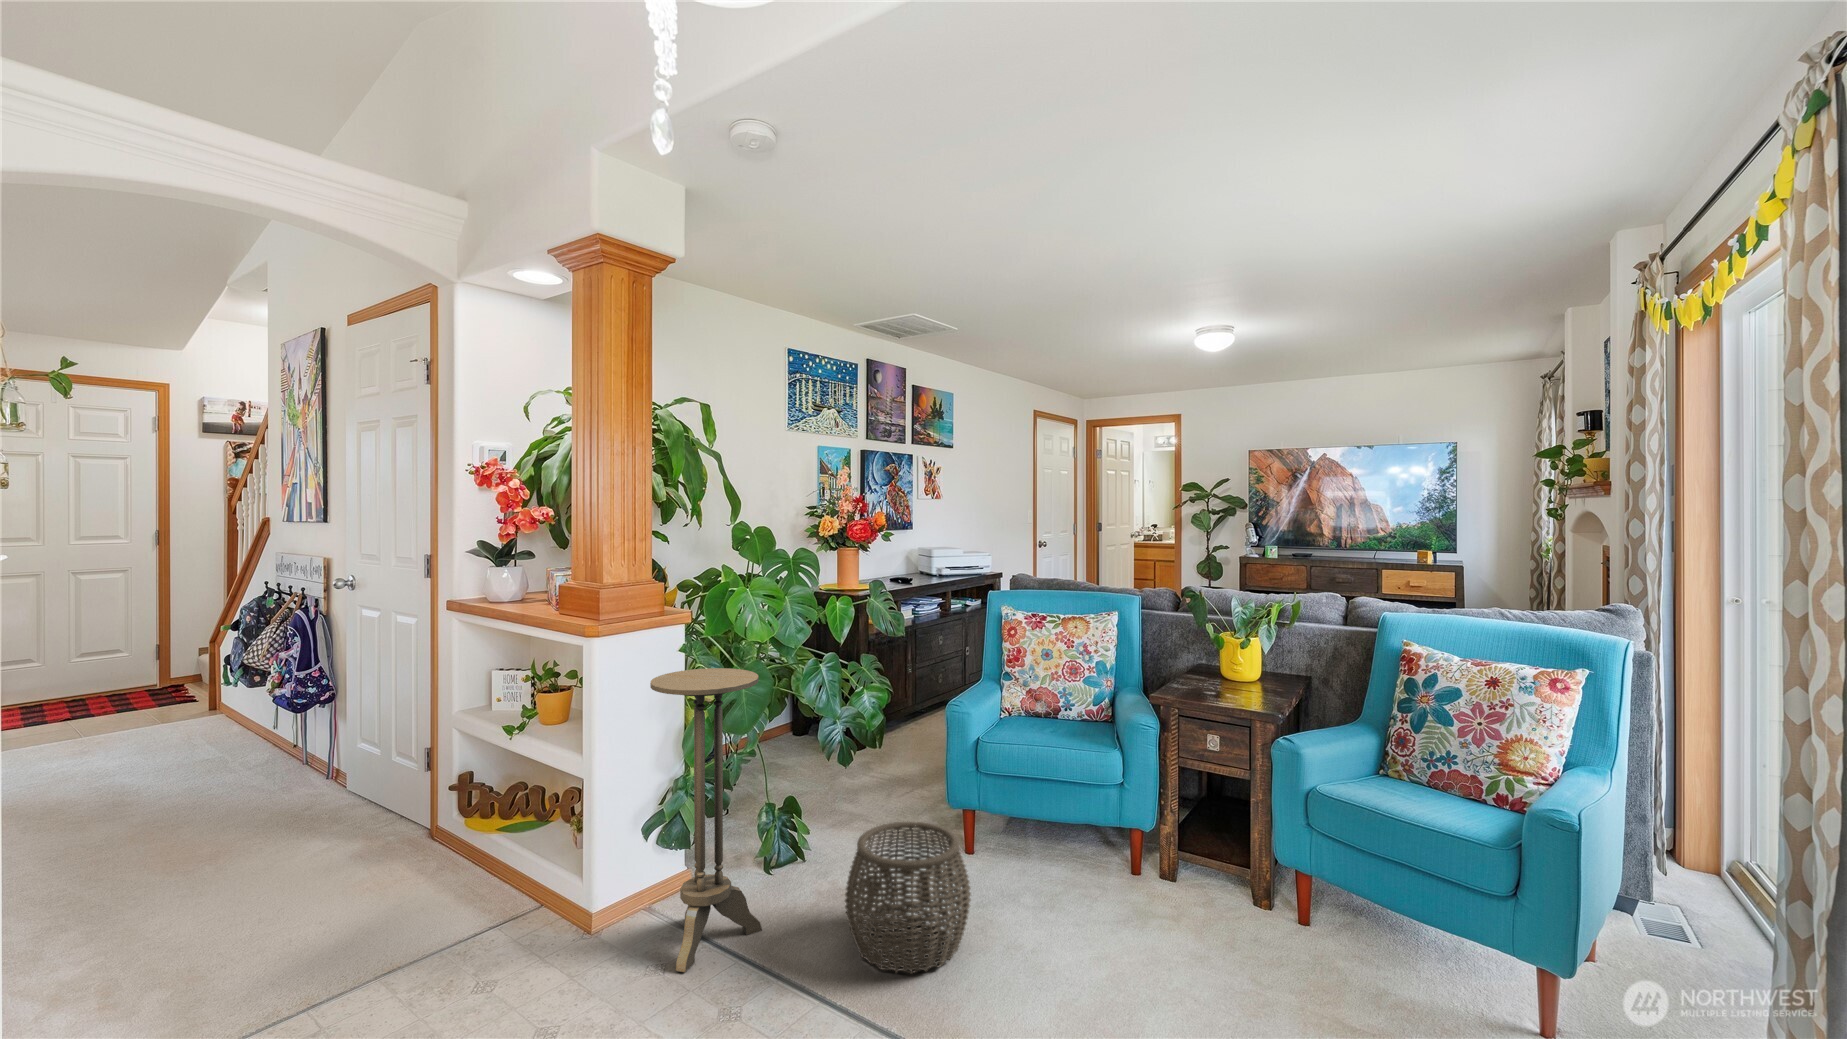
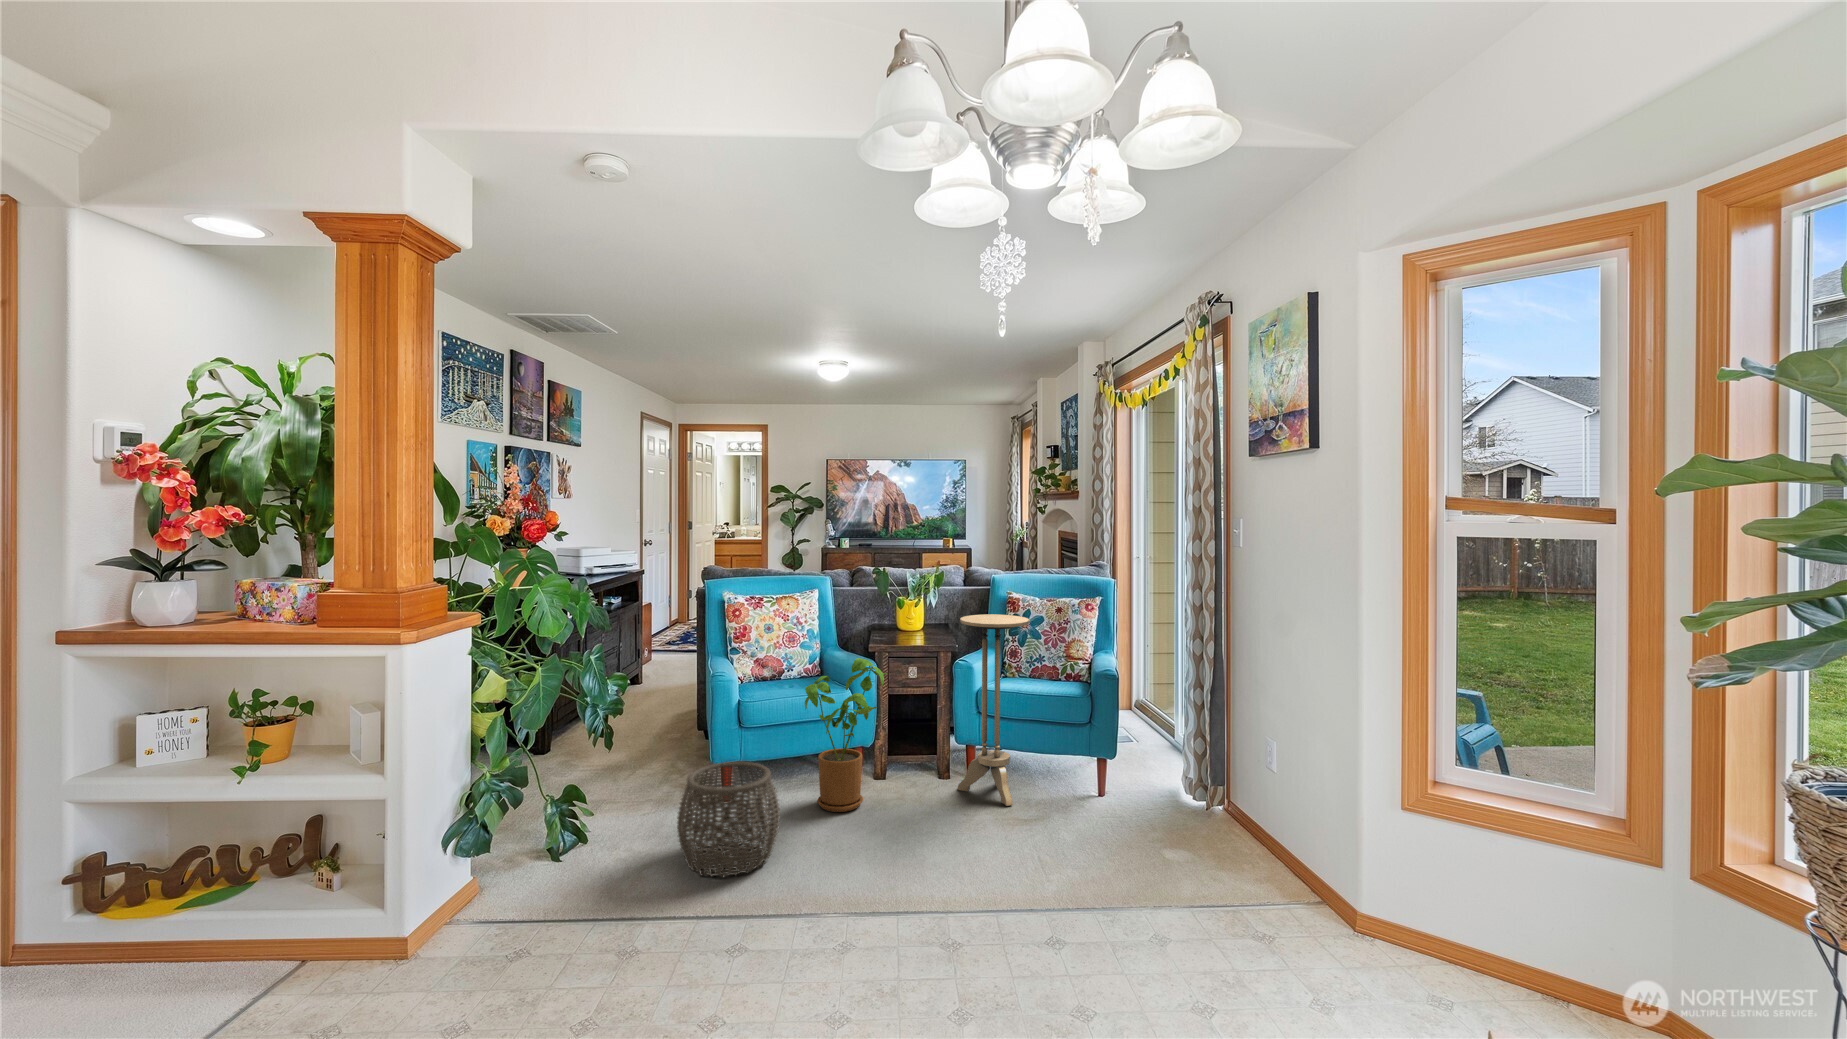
side table: present [650,668,762,972] -> present [957,614,1029,806]
house plant: none [1049,714,1167,922] -> present [805,658,887,812]

